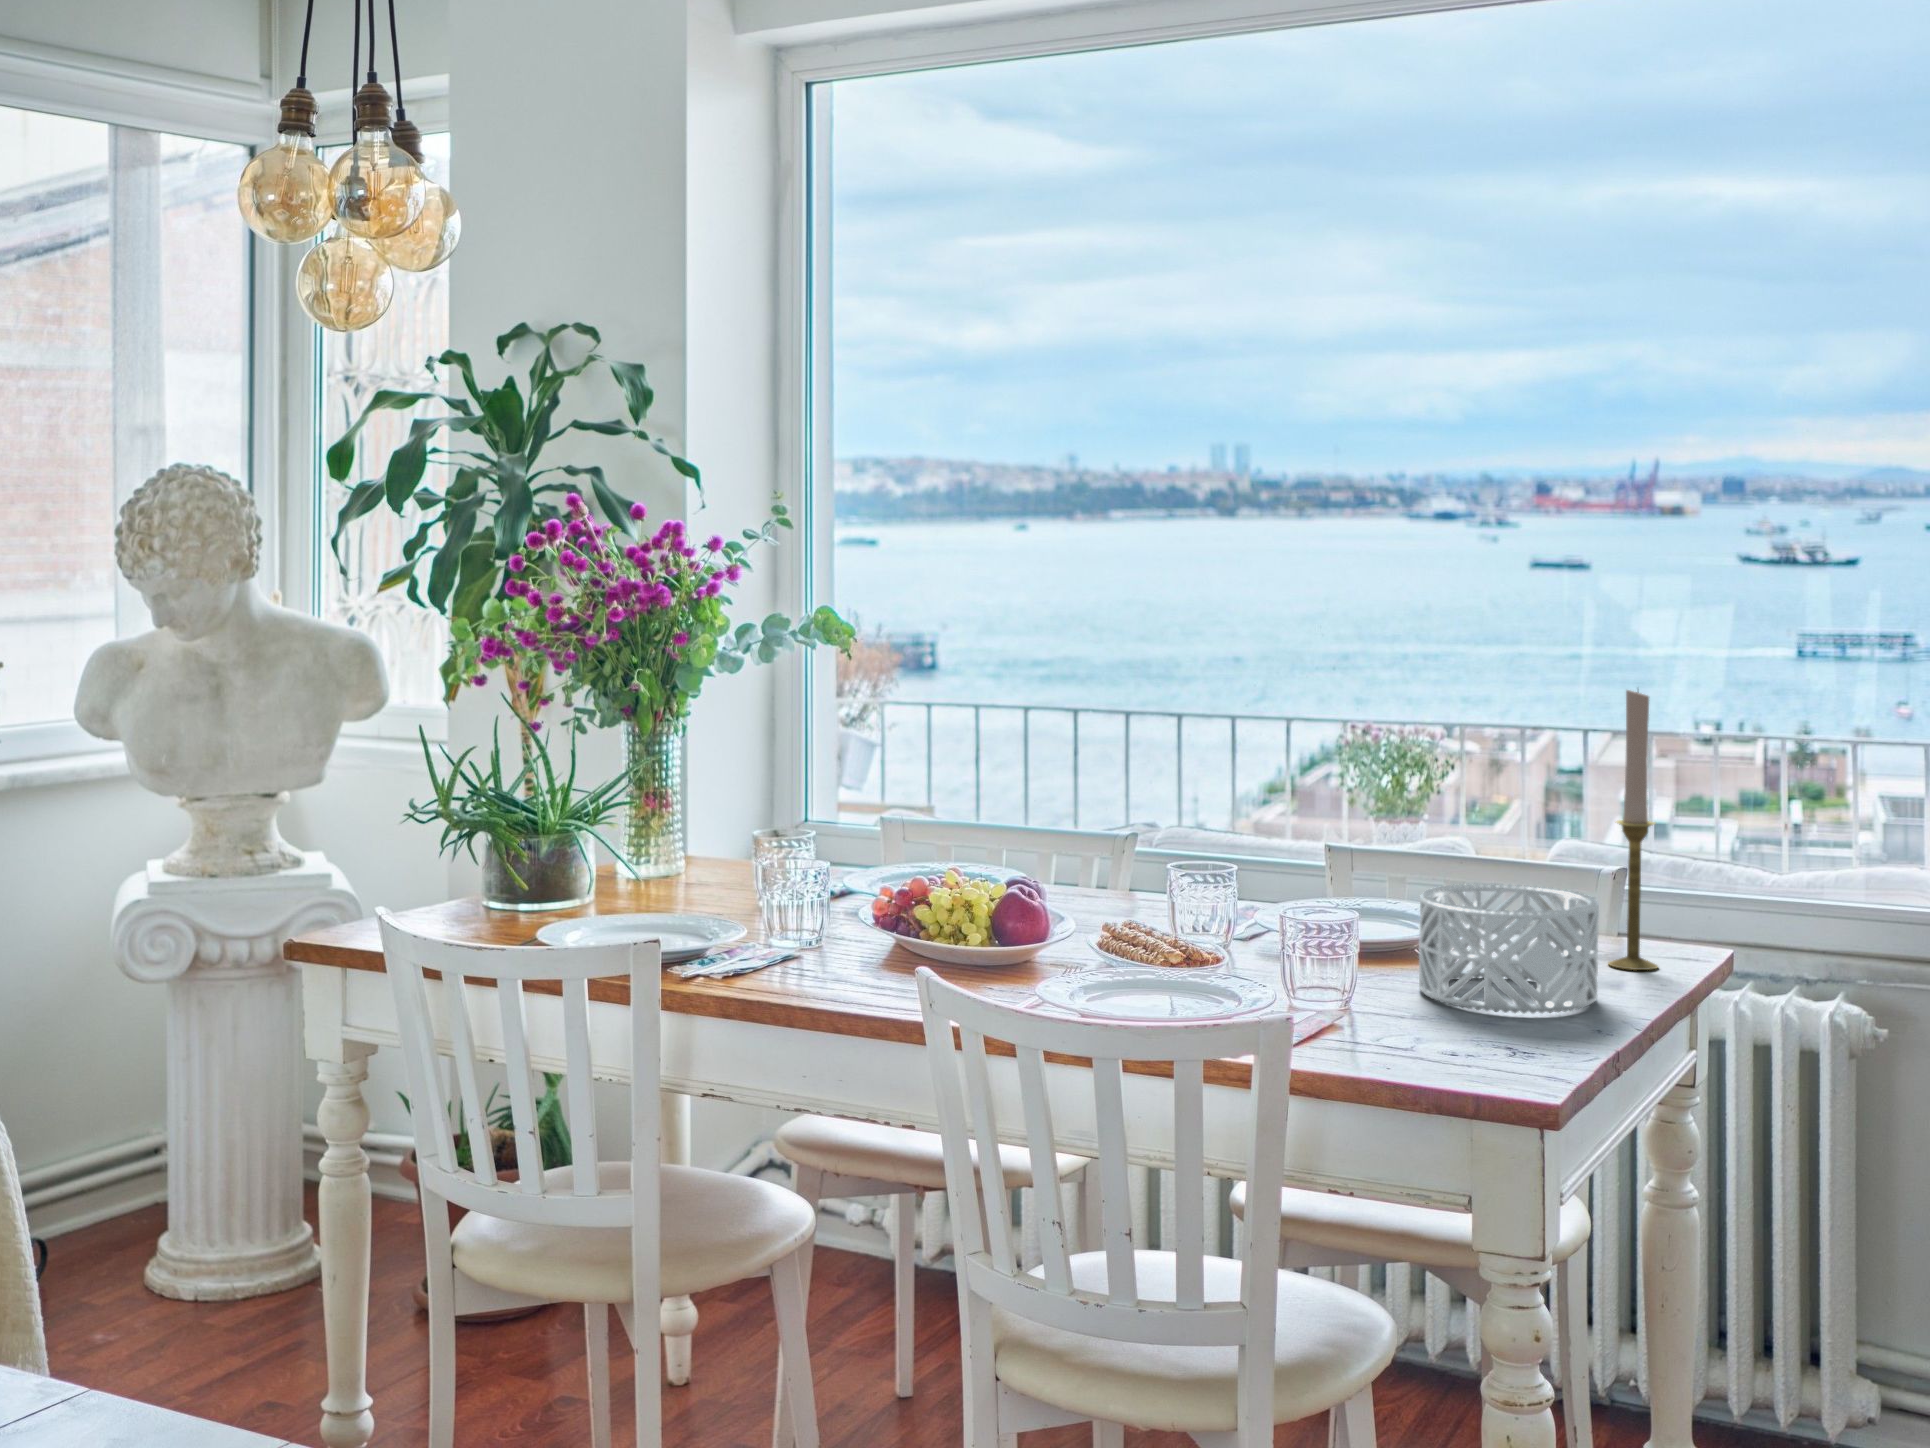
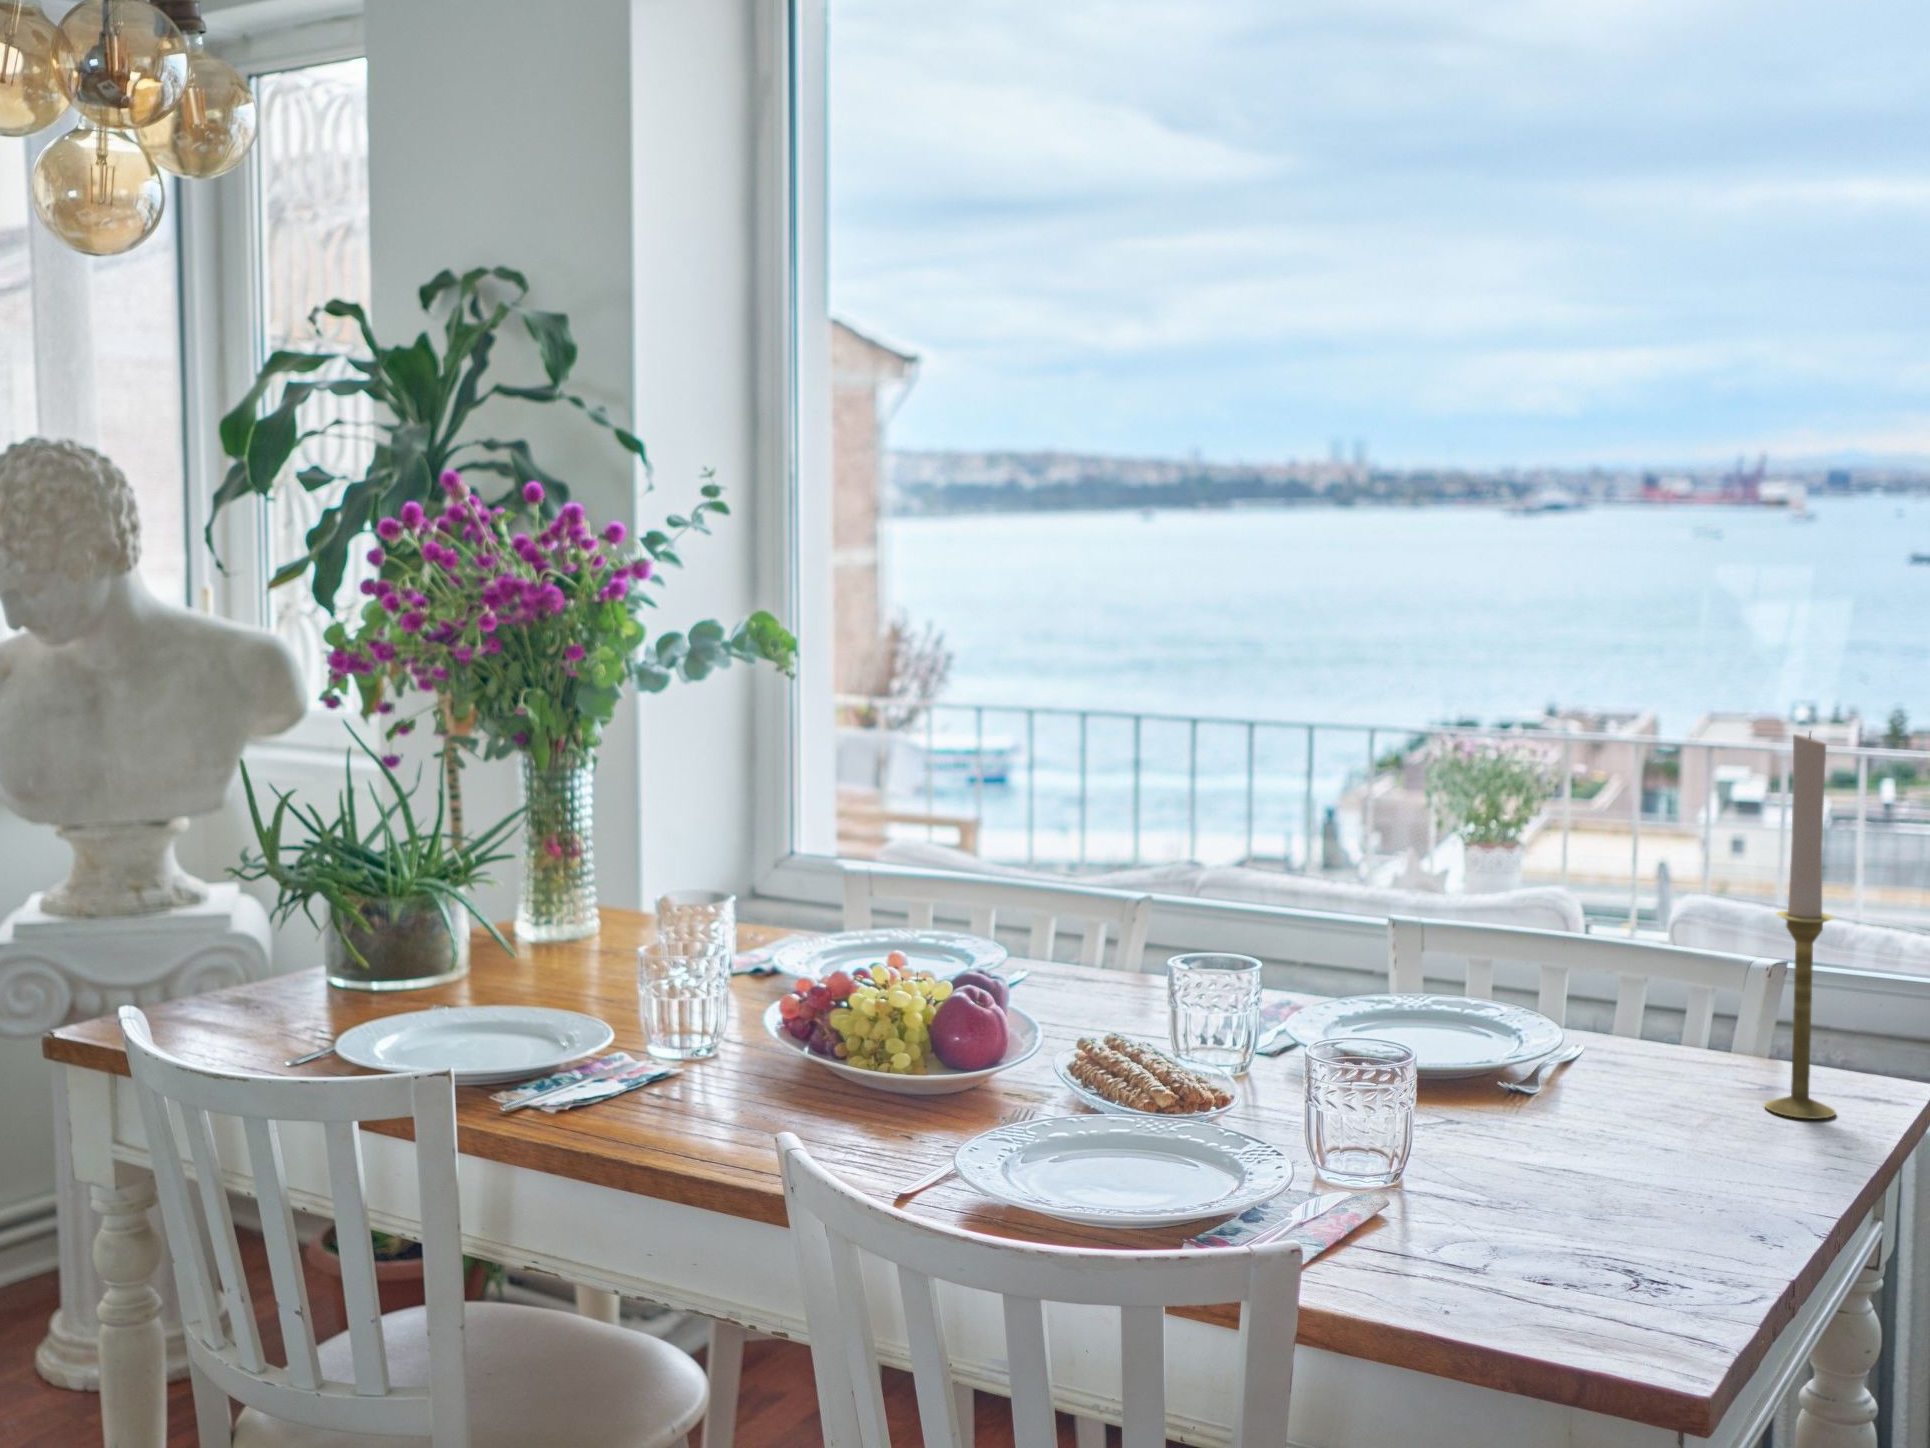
decorative bowl: present [1419,883,1599,1013] -> none [1499,1001,1755,1203]

